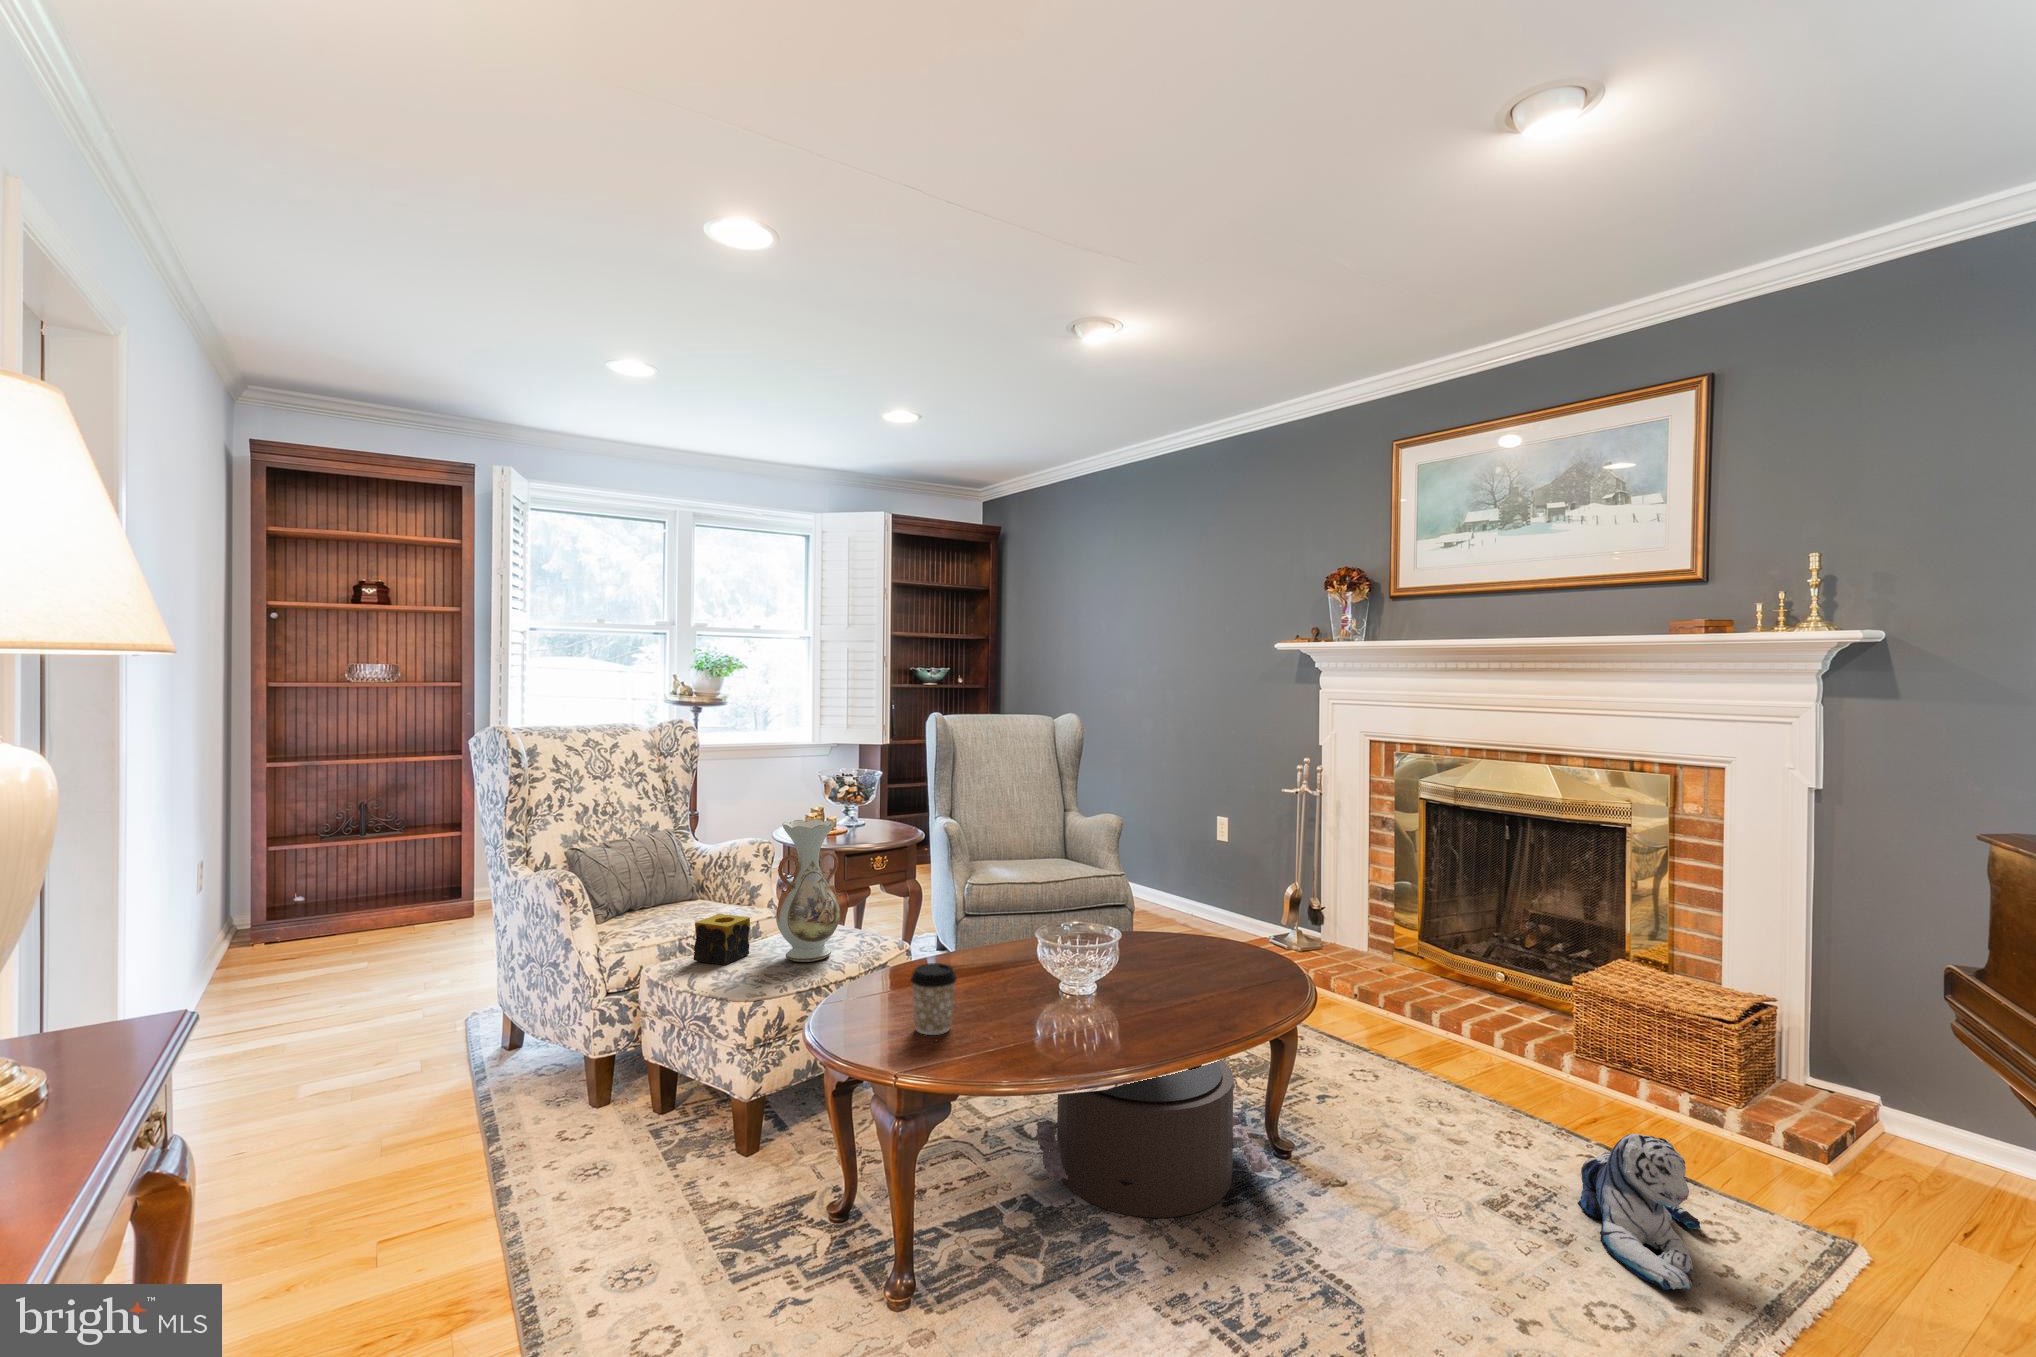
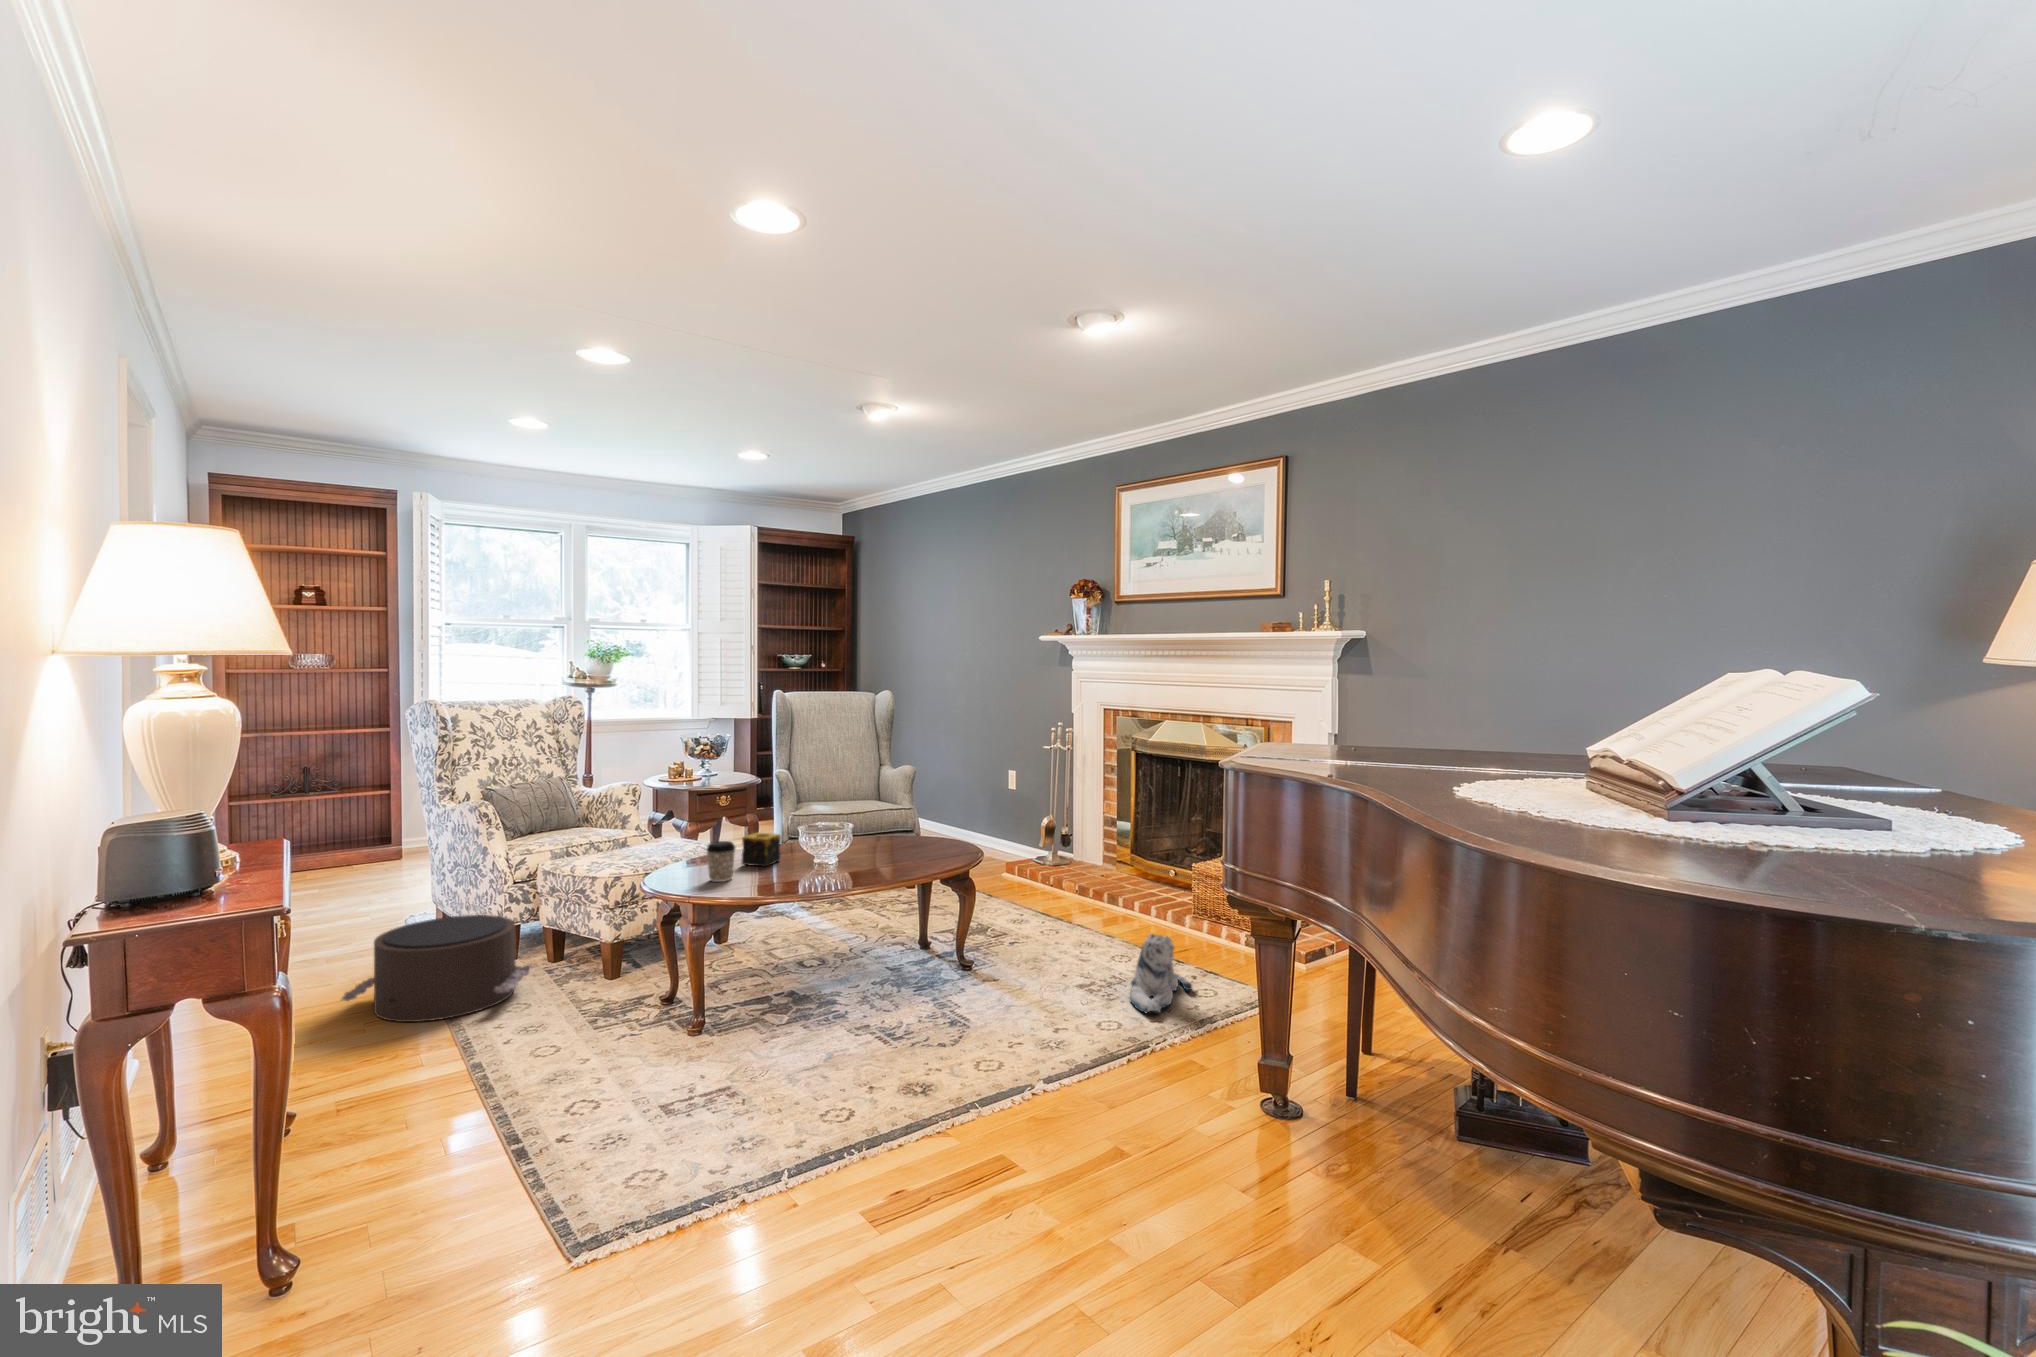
vase: present [776,819,840,962] -> none [632,762,677,856]
candle: present [694,914,750,965] -> present [741,832,781,866]
pouf: present [1036,1060,1273,1218] -> present [342,915,531,1022]

